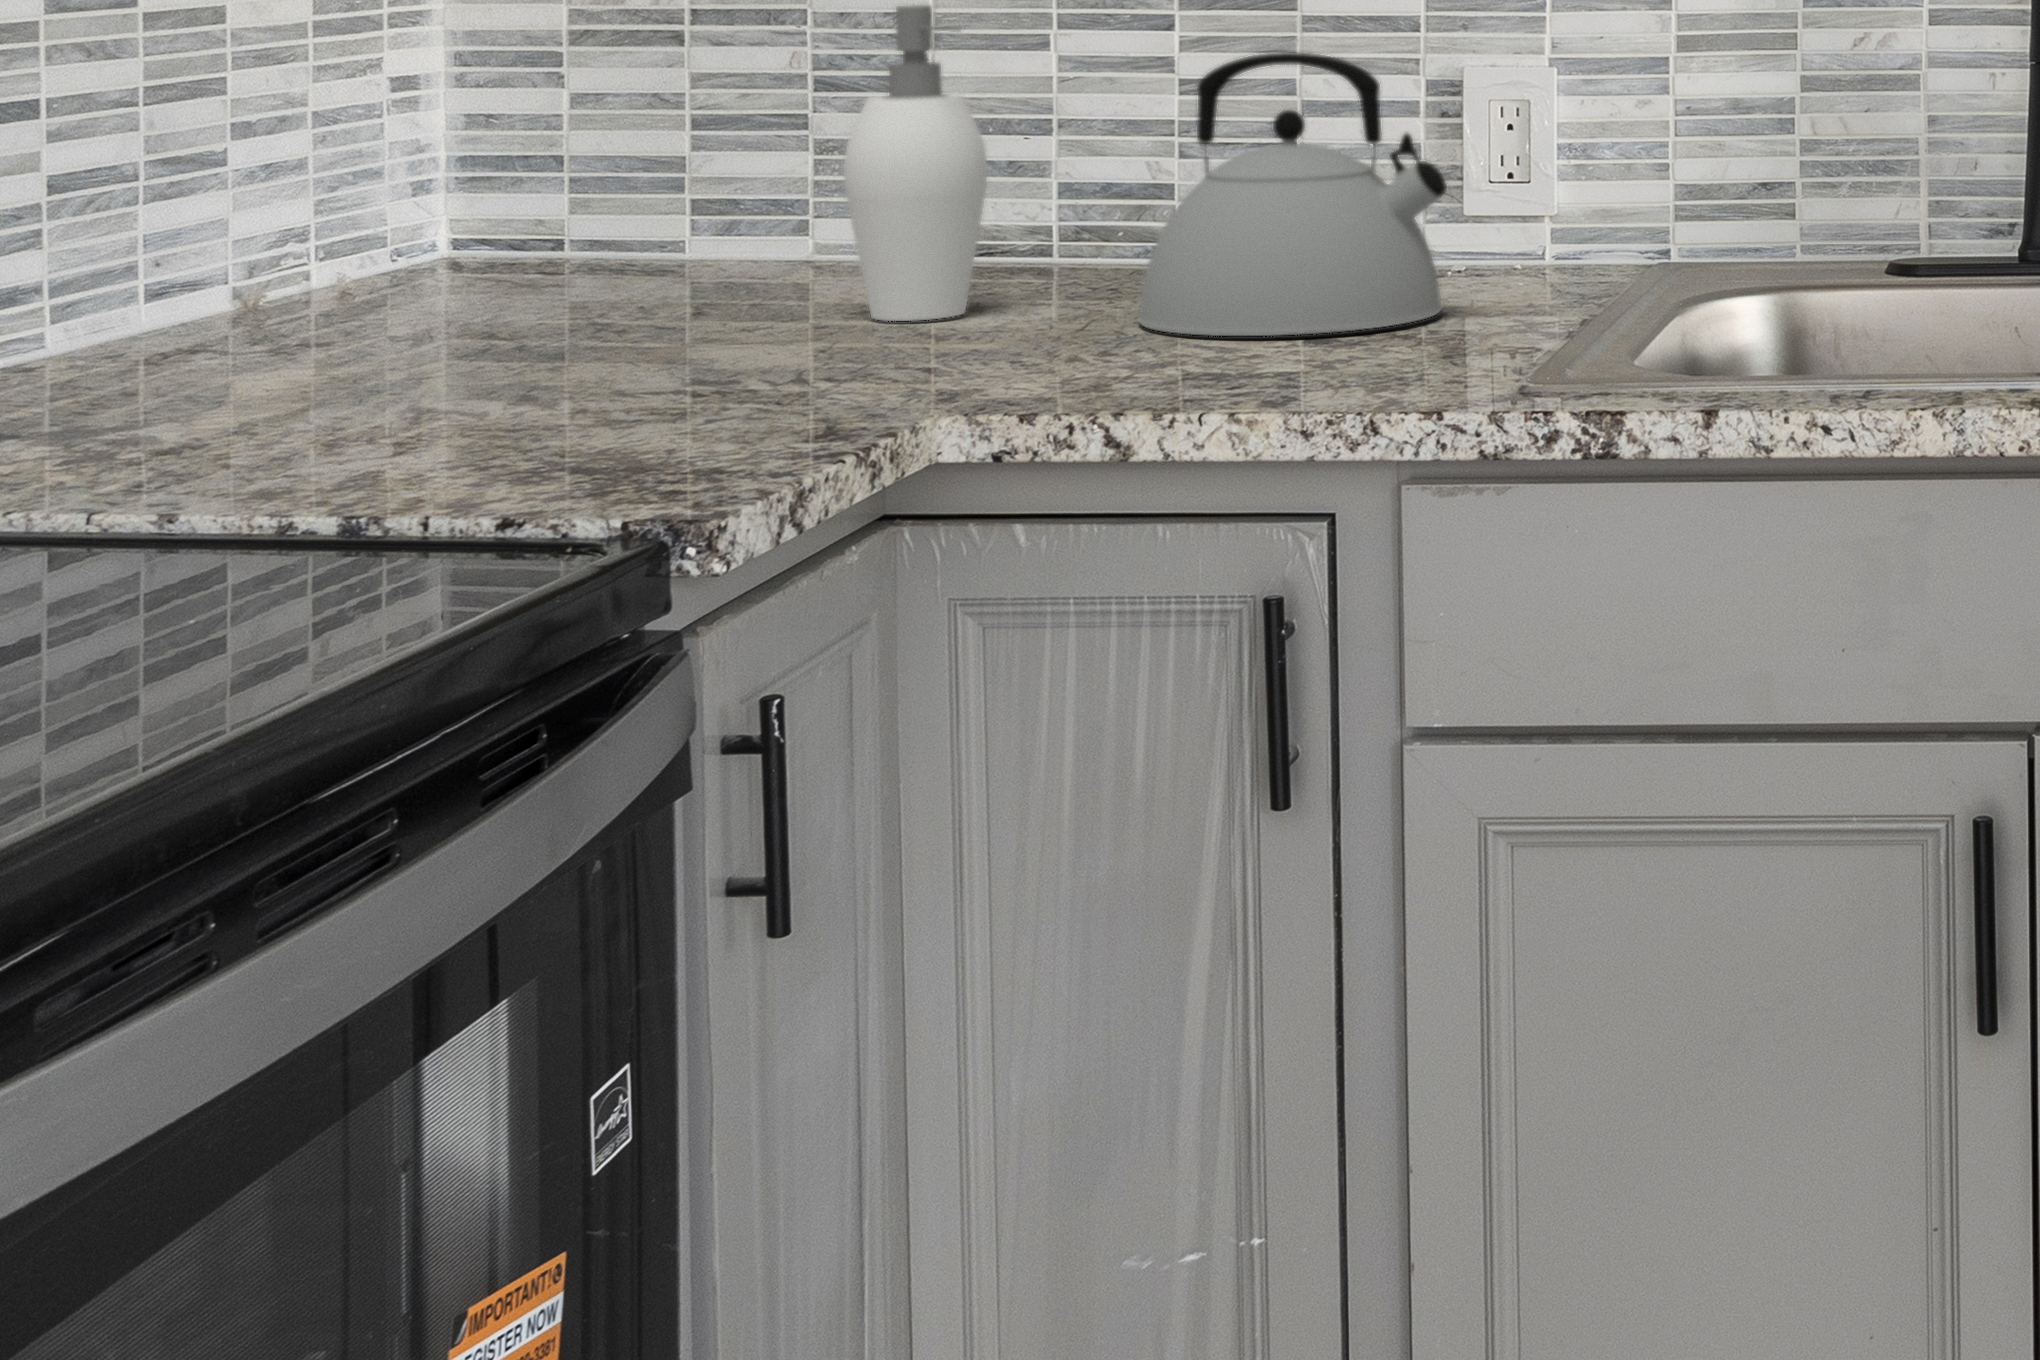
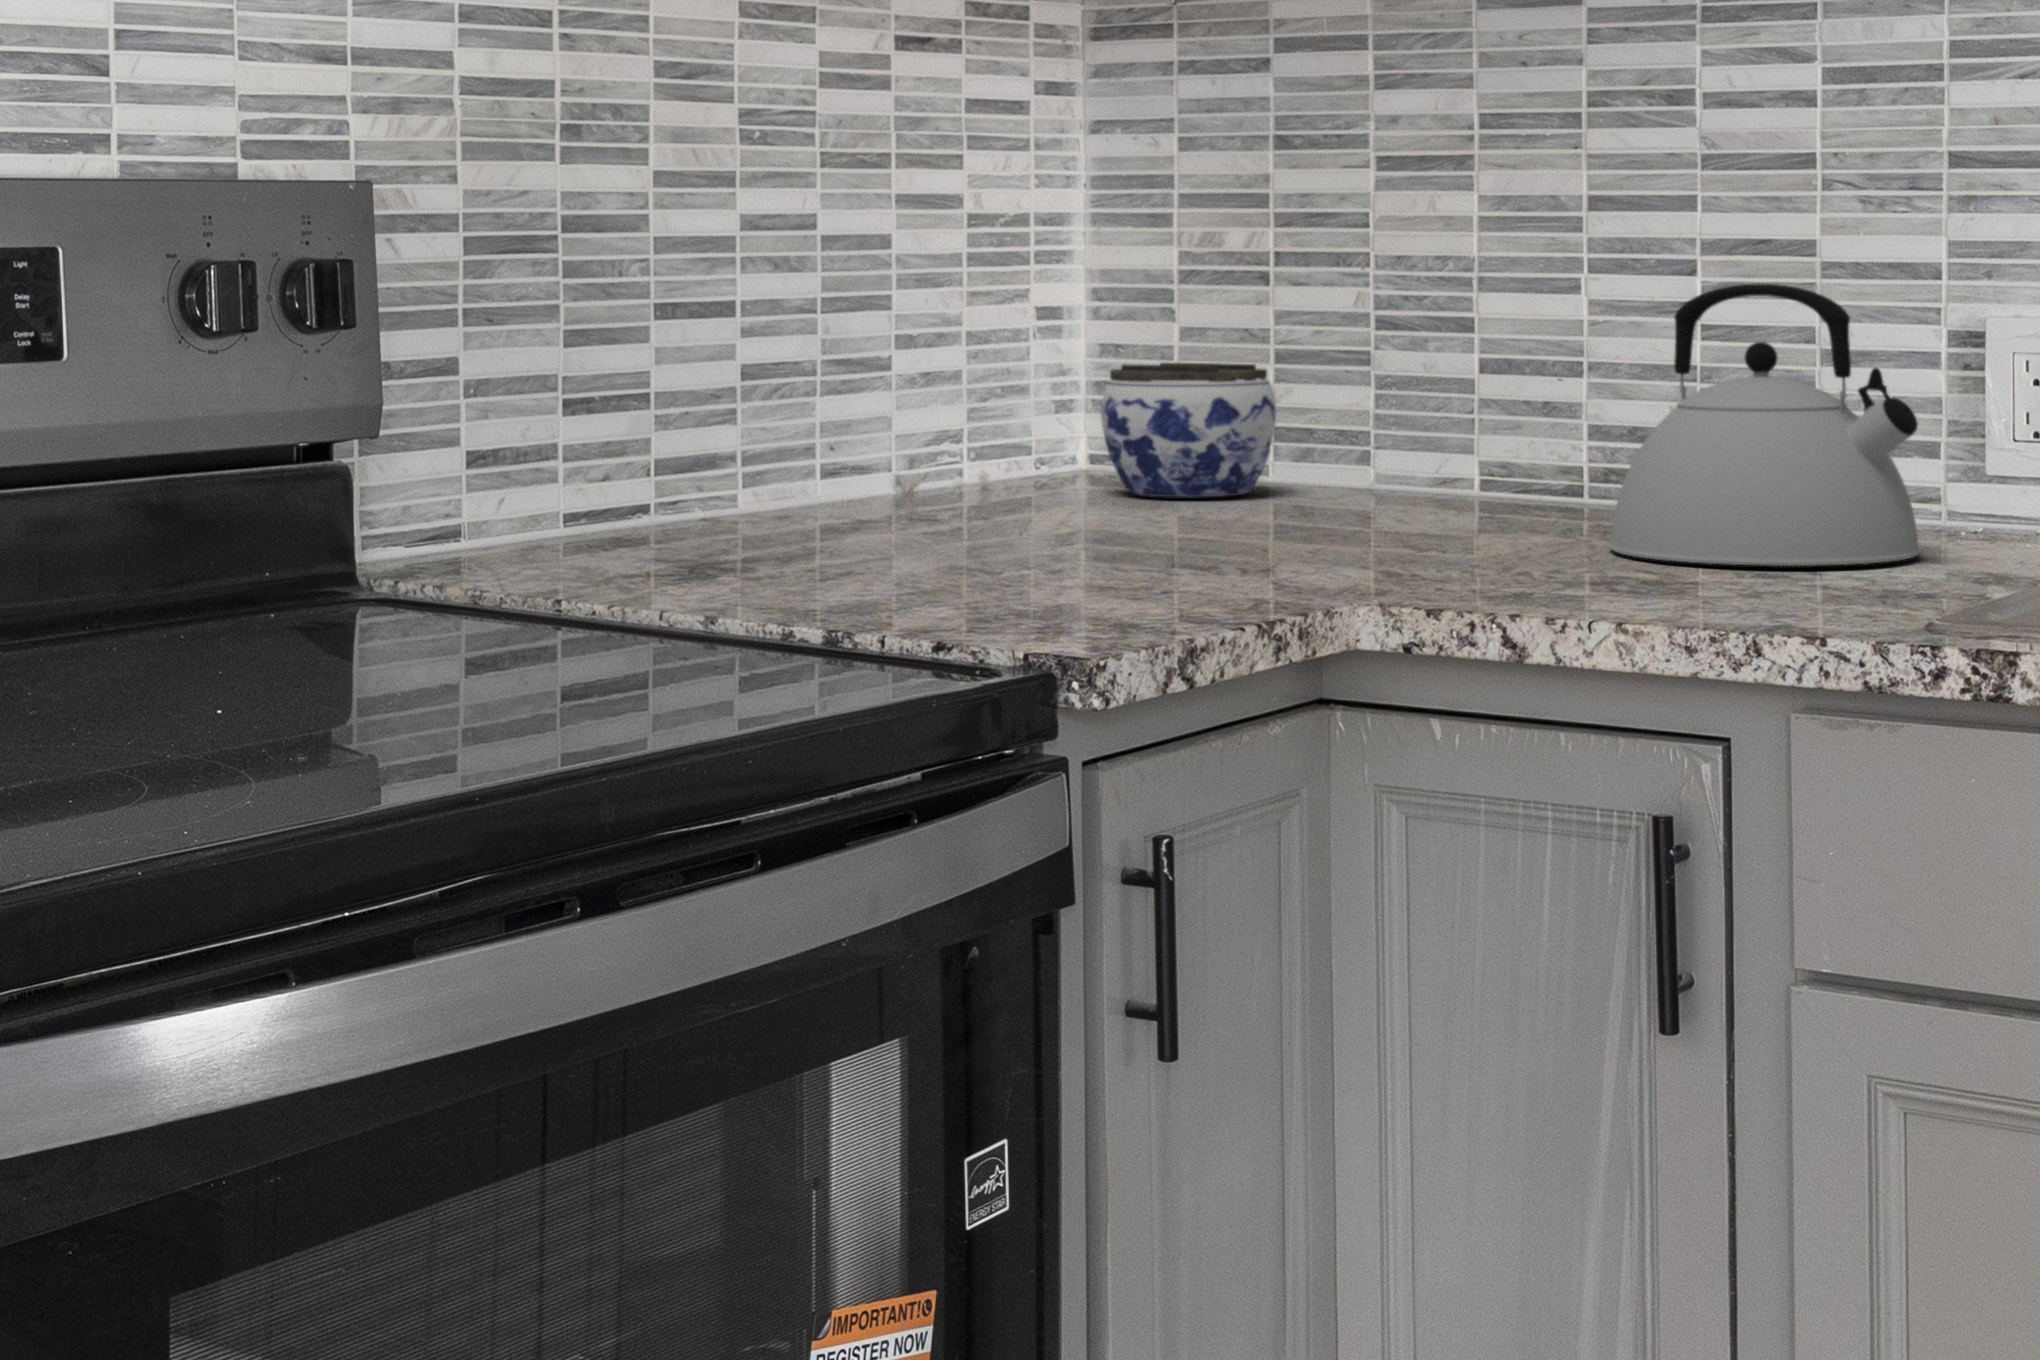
soap dispenser: present [844,5,988,321] -> none [1357,236,1488,532]
jar: none [483,139,699,295] -> present [1101,362,1276,497]

